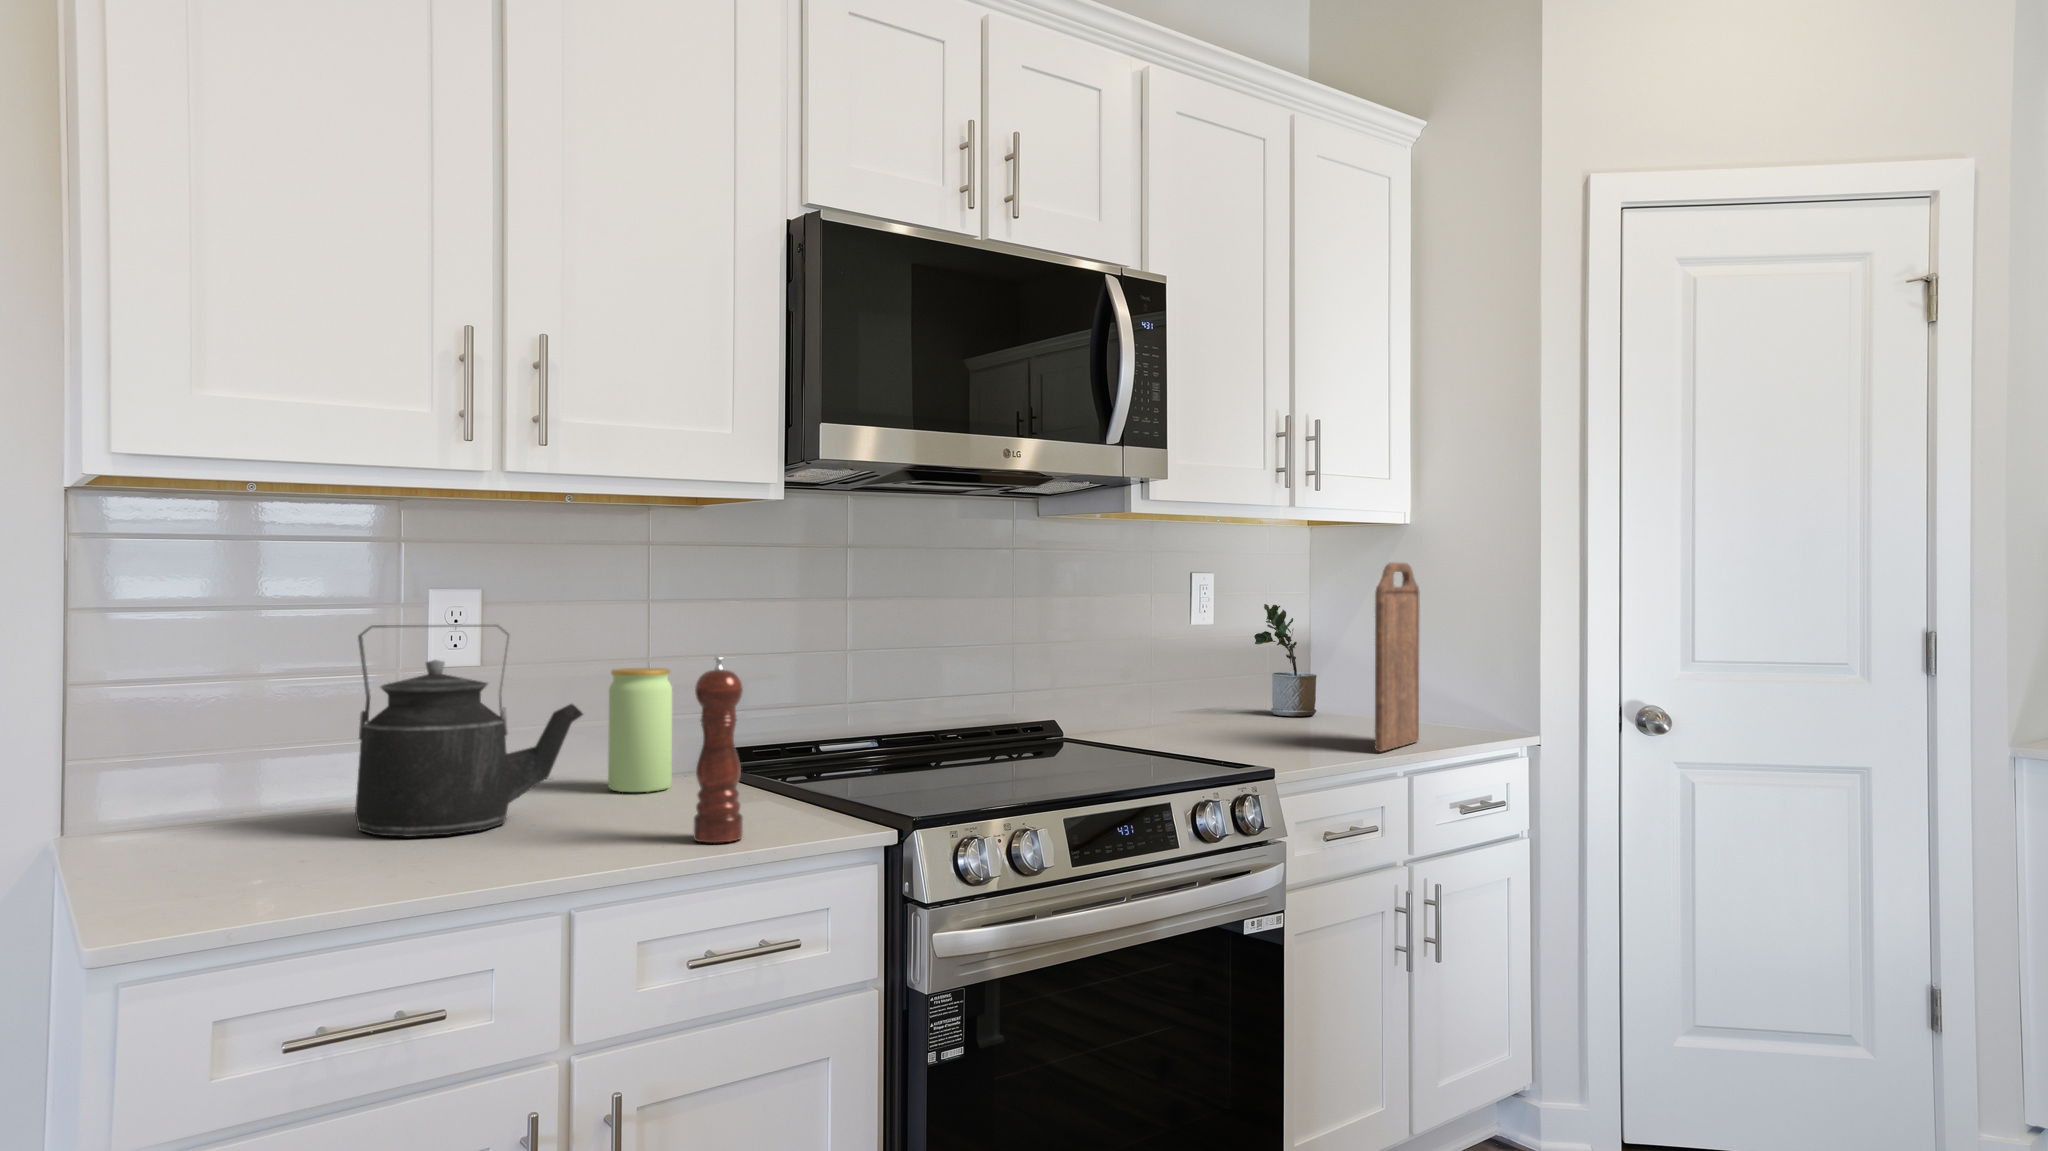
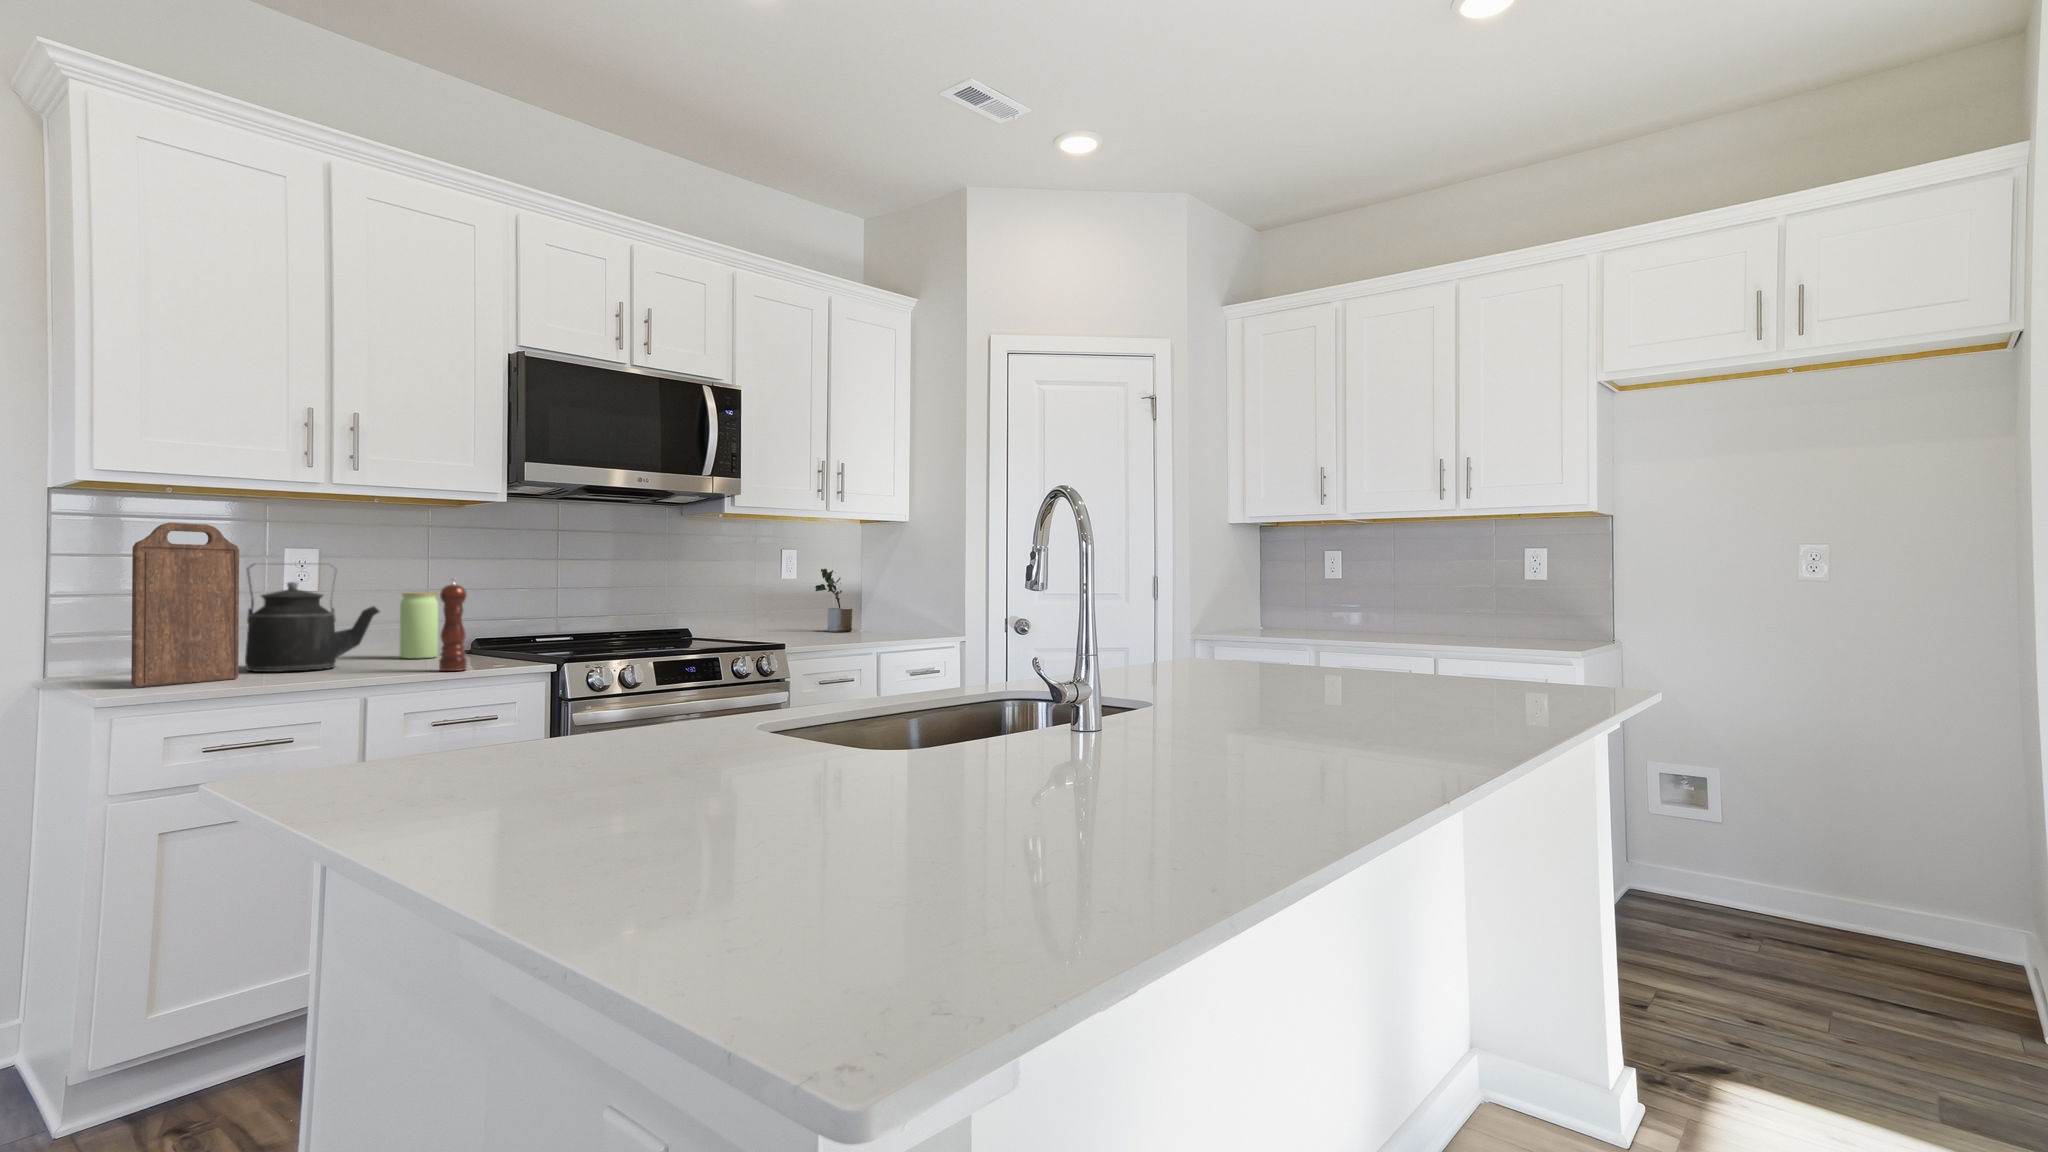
cutting board: present [1375,562,1420,752] -> present [131,523,239,687]

